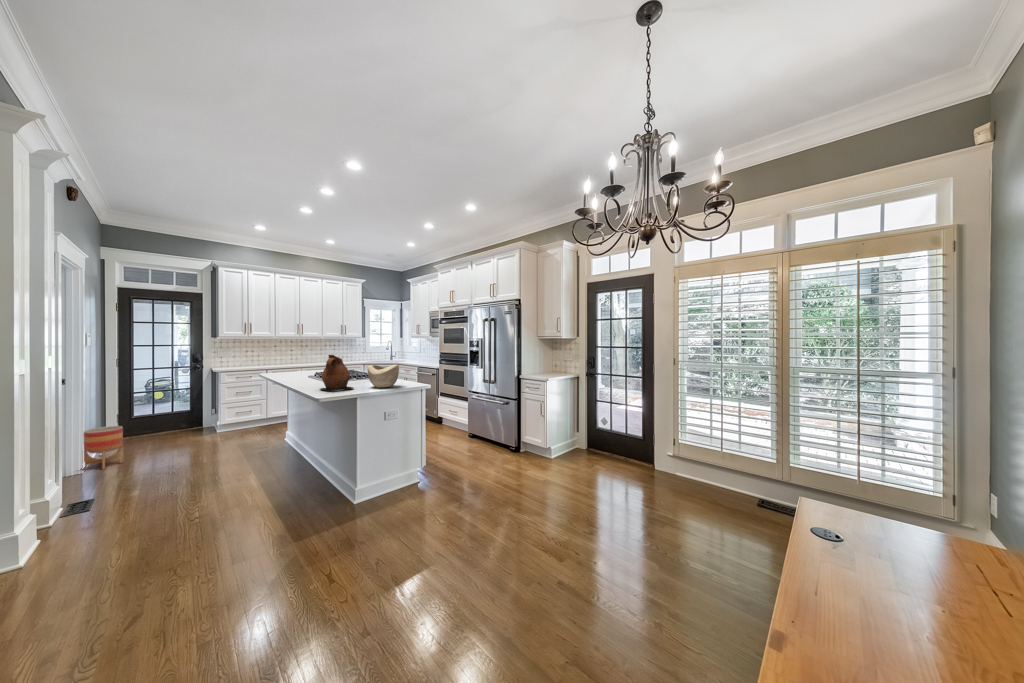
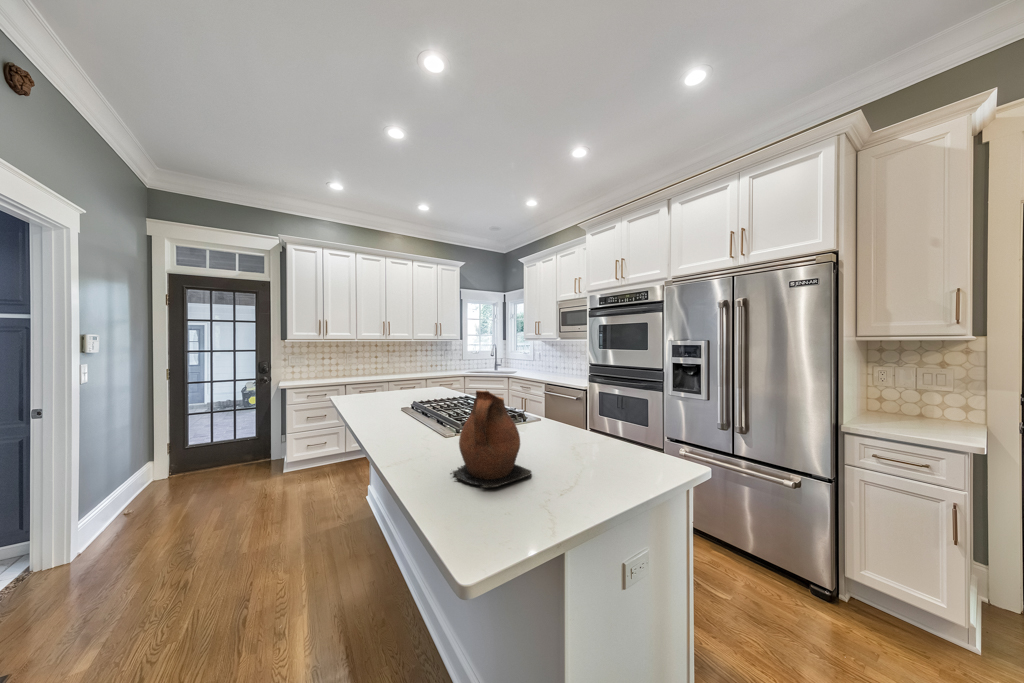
decorative bowl: present [368,365,399,387] -> none [554,410,627,469]
planter: present [82,426,124,470] -> none [92,474,151,546]

